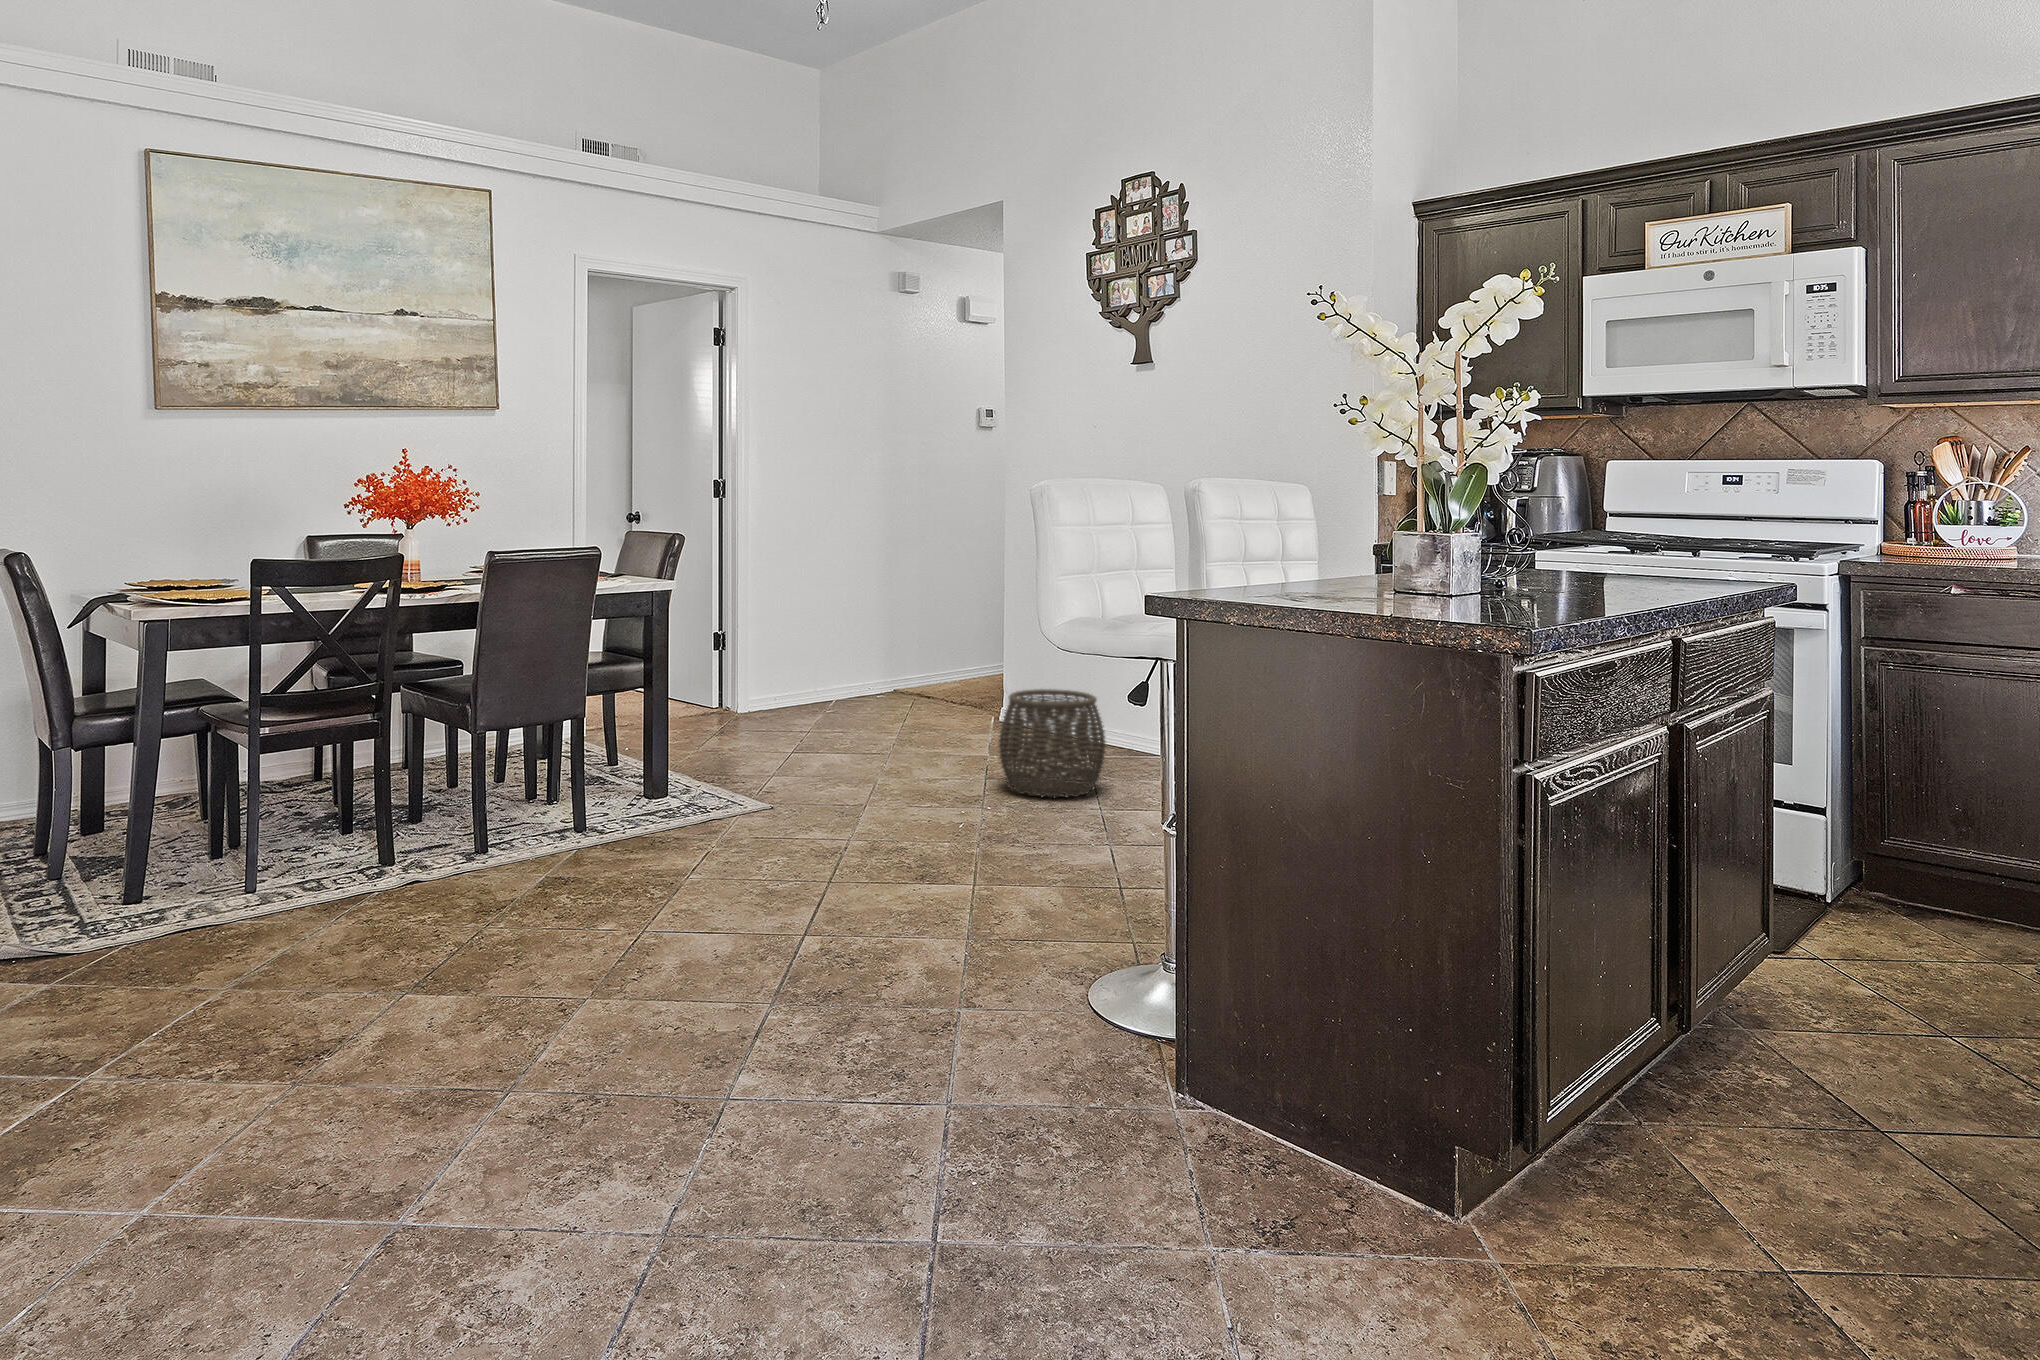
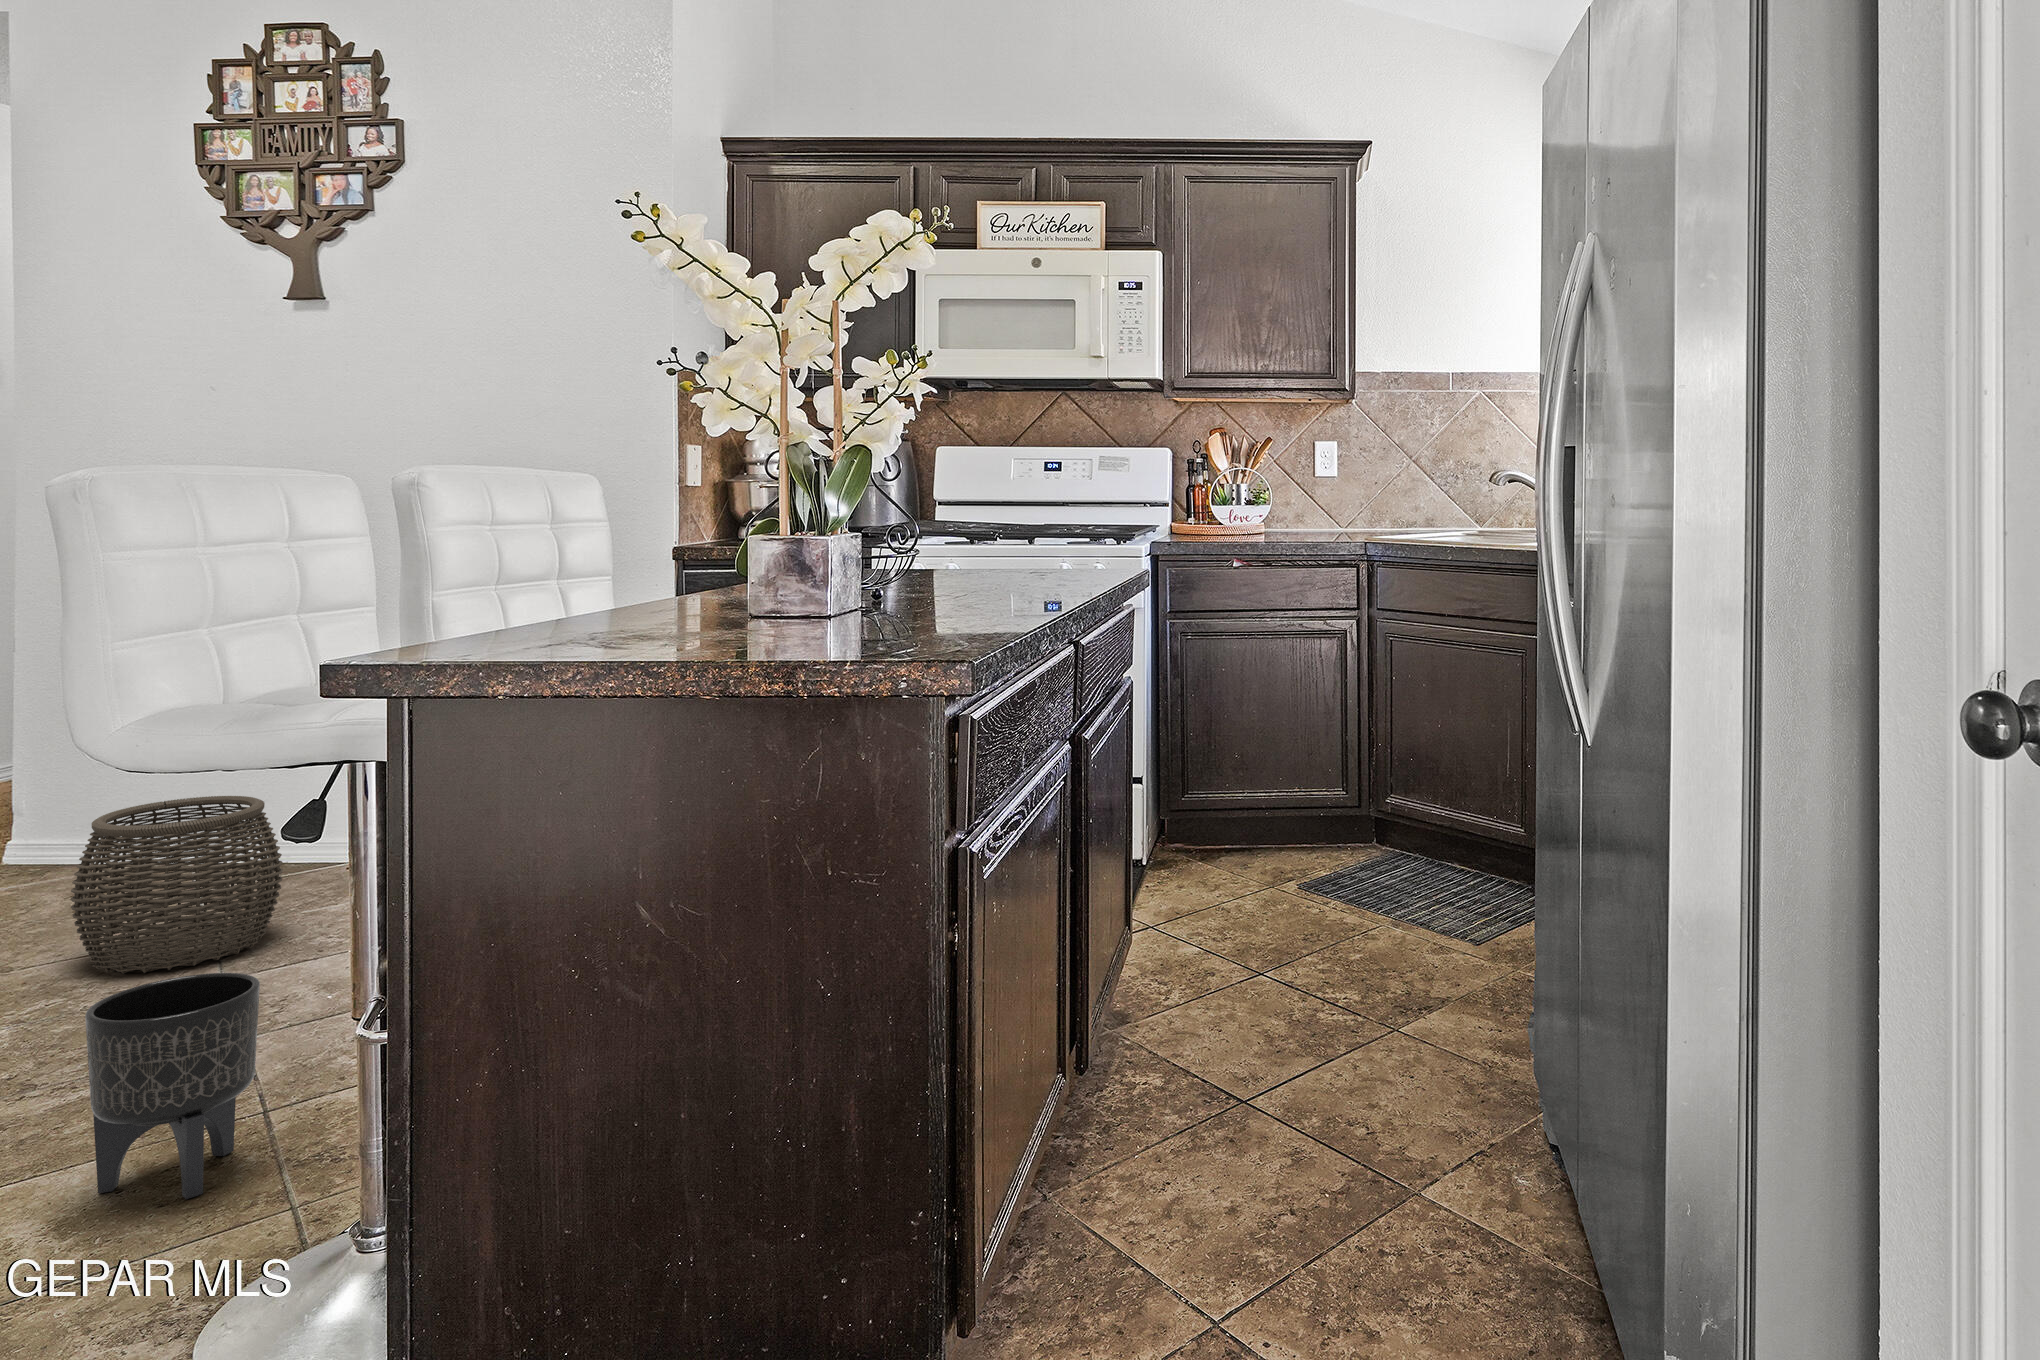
planter: none [956,786,1043,929] -> present [85,973,260,1199]

